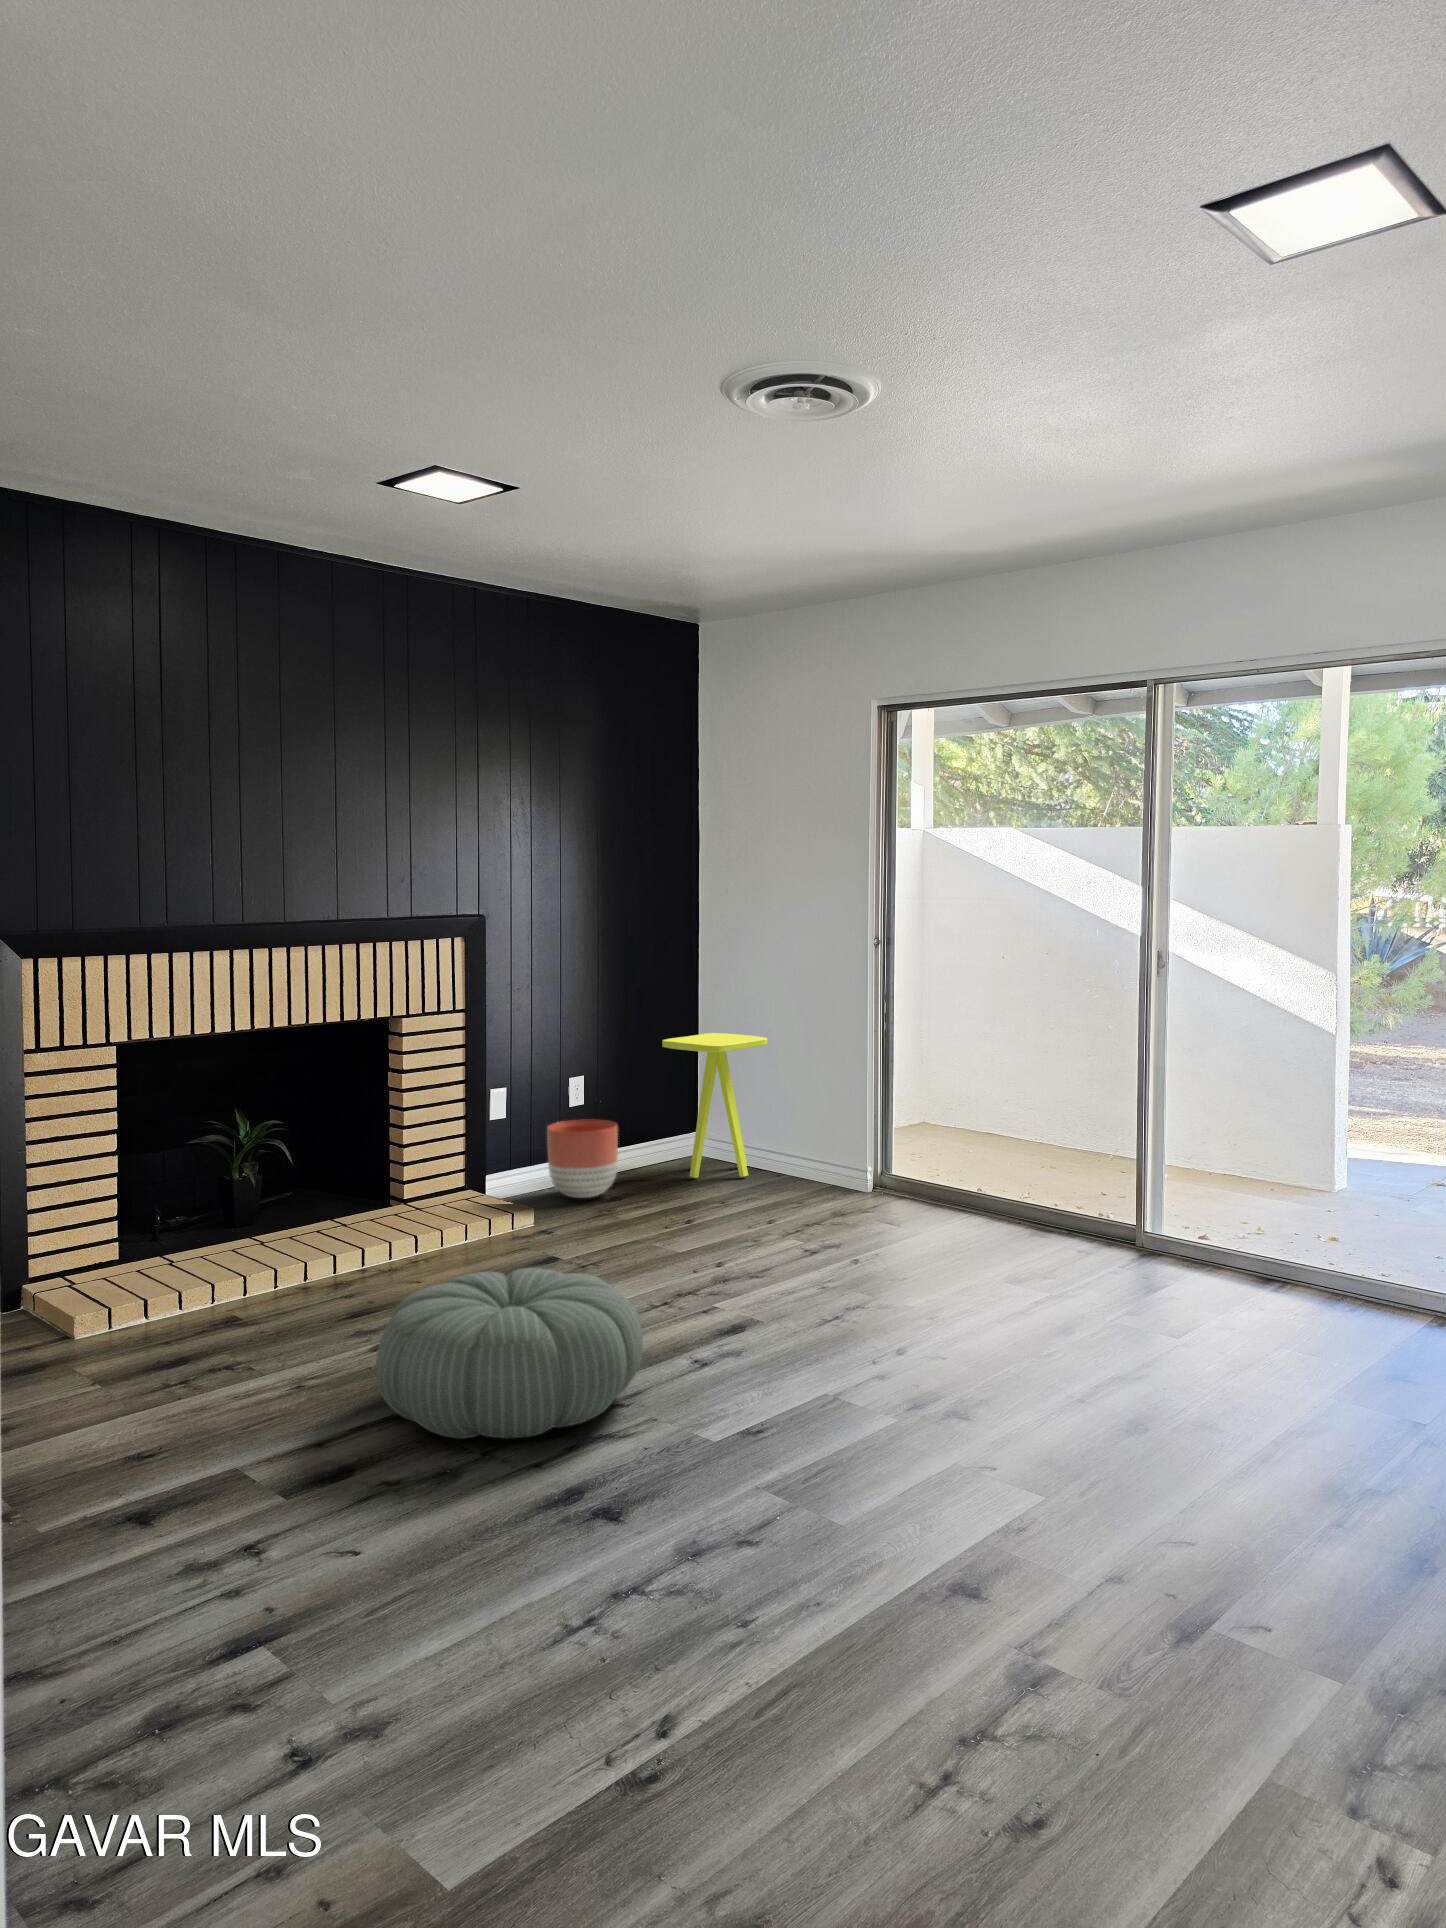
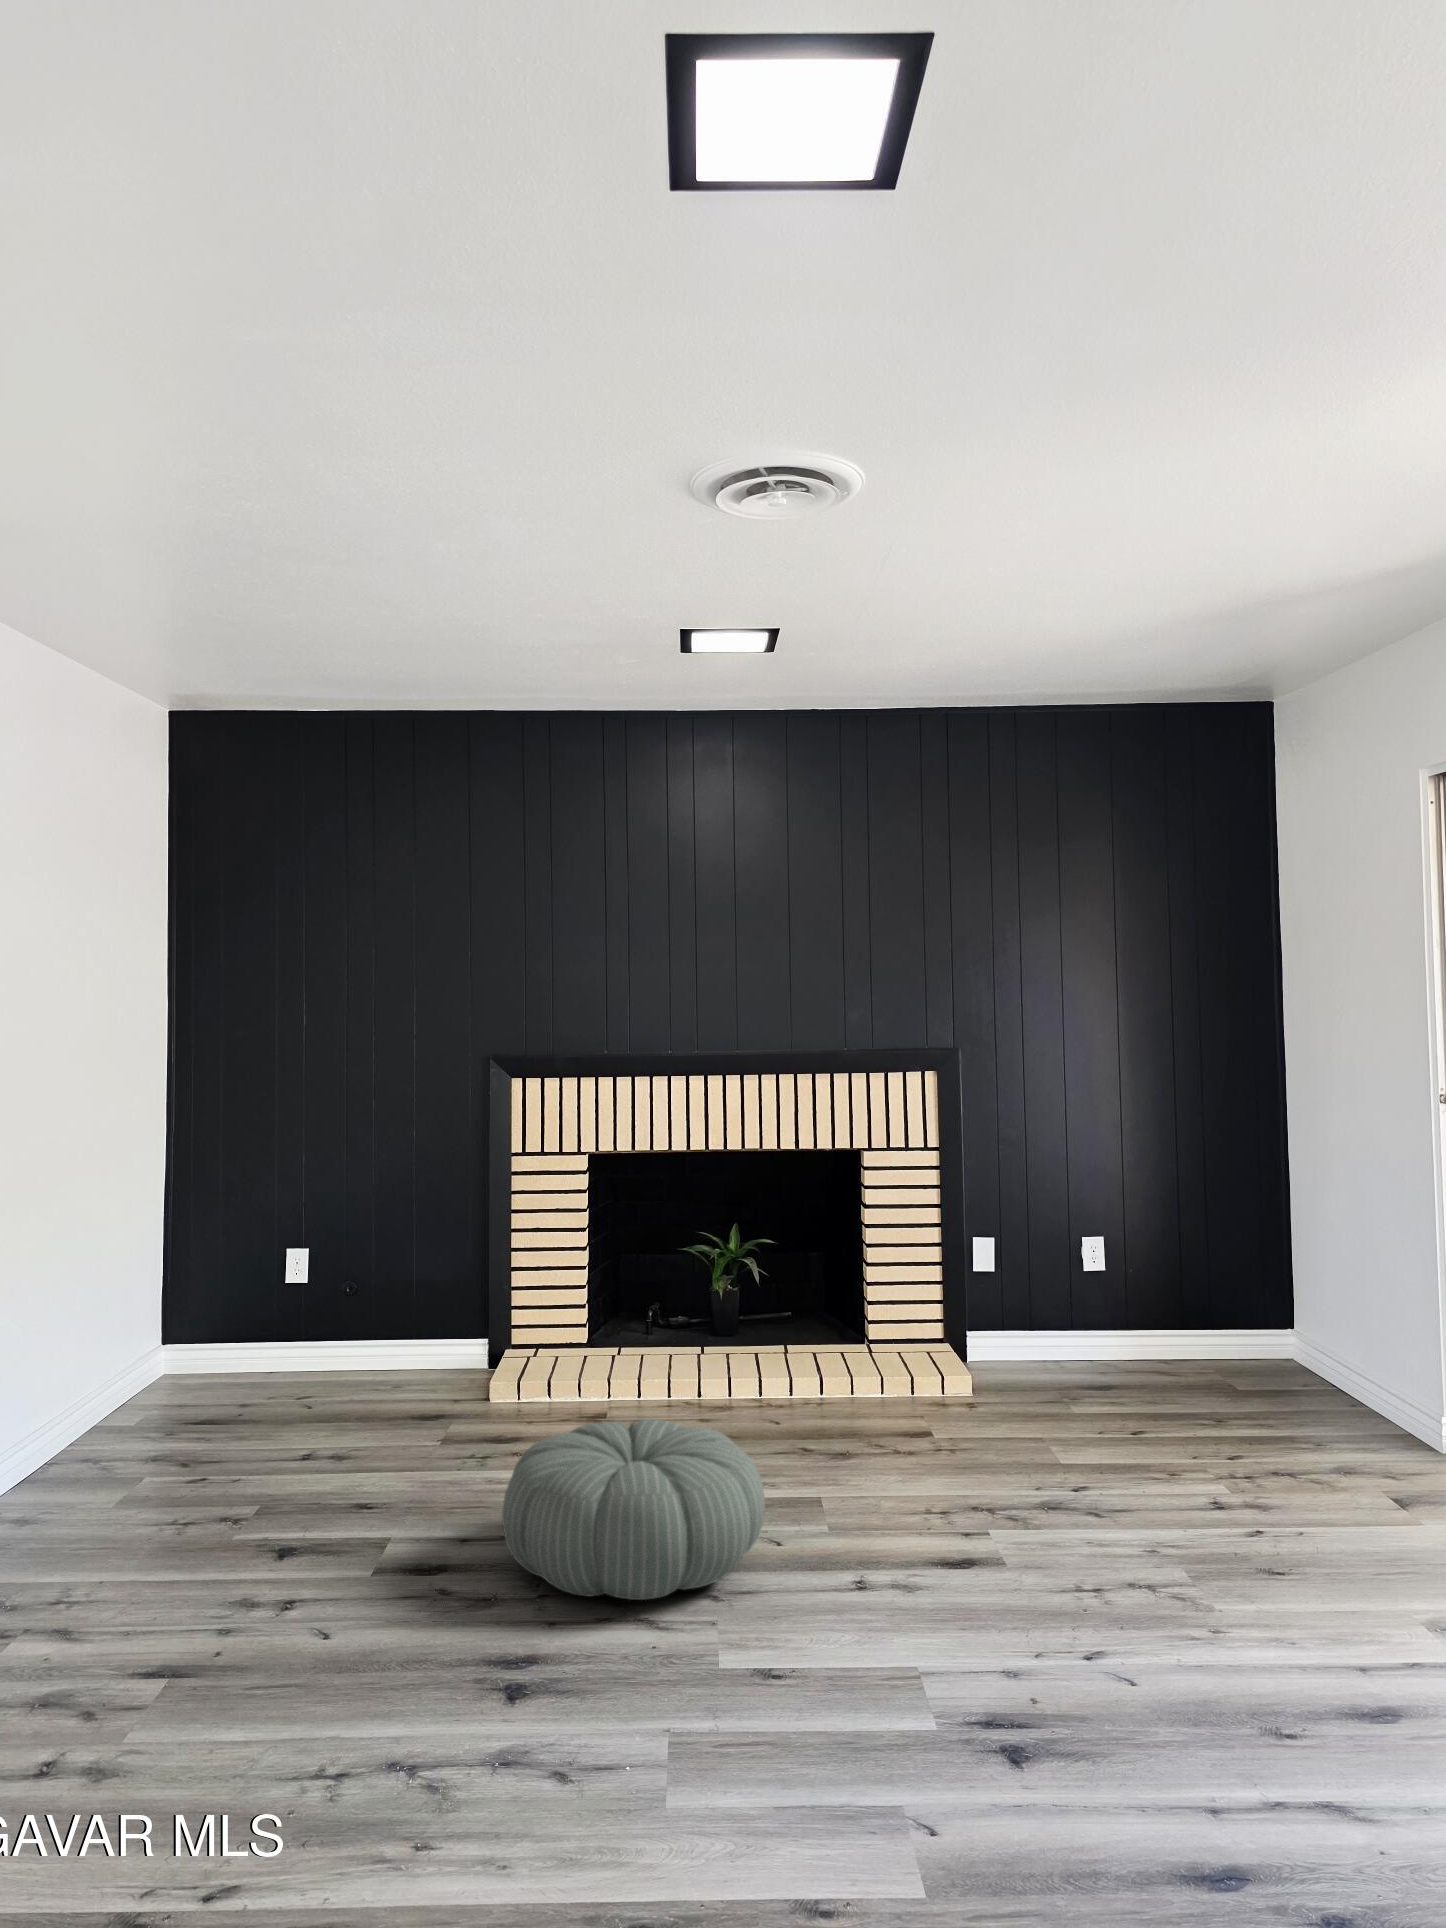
side table: present [662,1033,767,1178] -> none [1197,1204,1326,1391]
planter: present [547,1120,618,1198] -> none [1028,1284,1109,1376]

